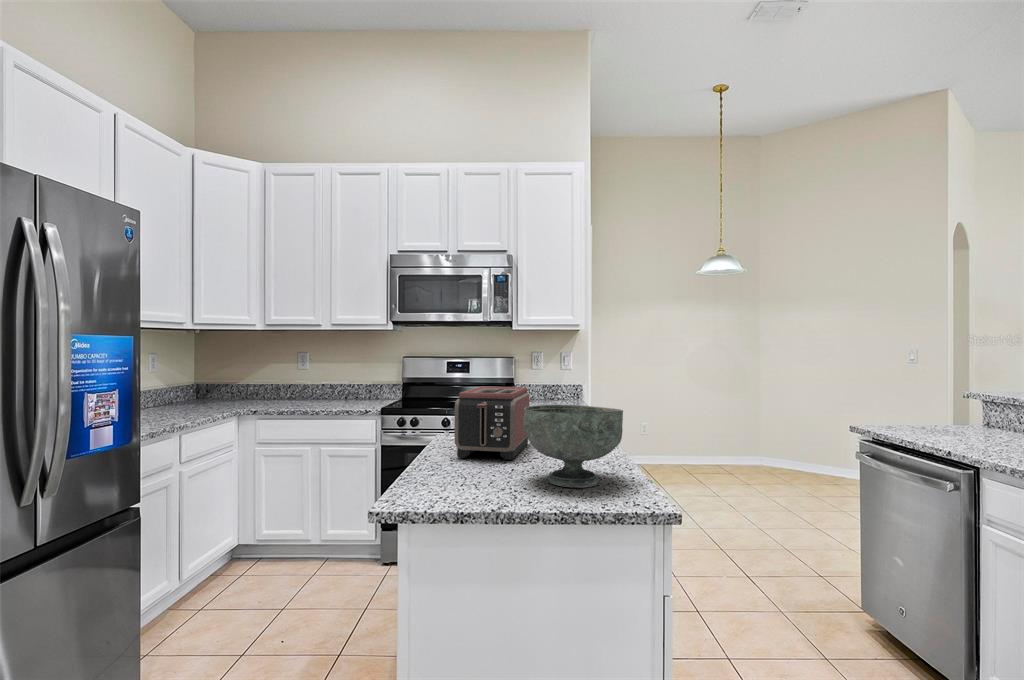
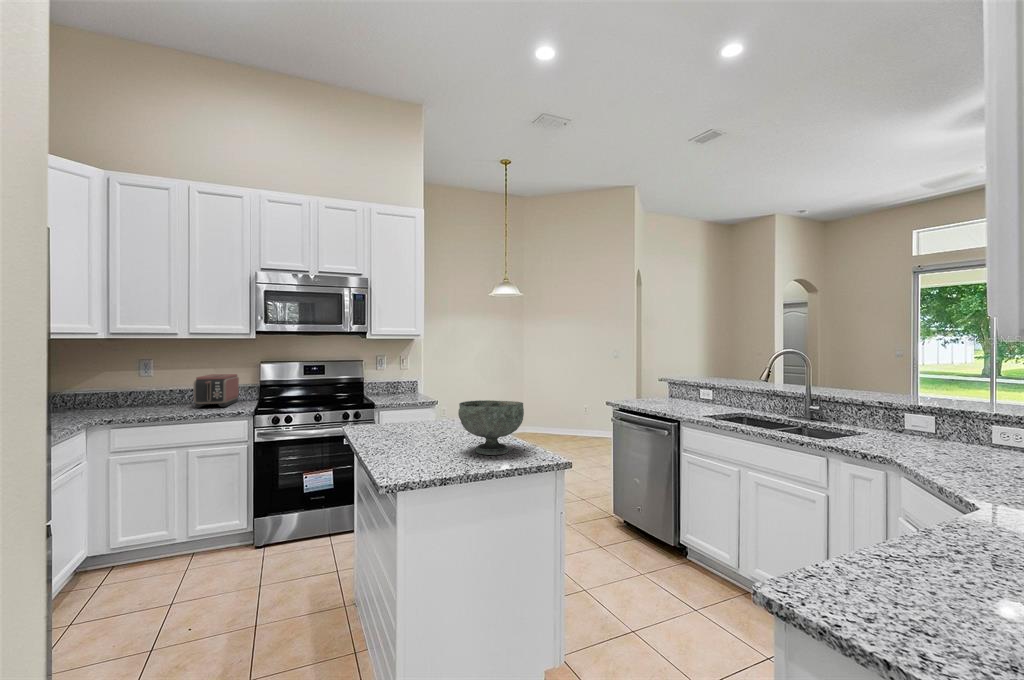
toaster: present [454,386,529,460] -> present [194,374,239,408]

